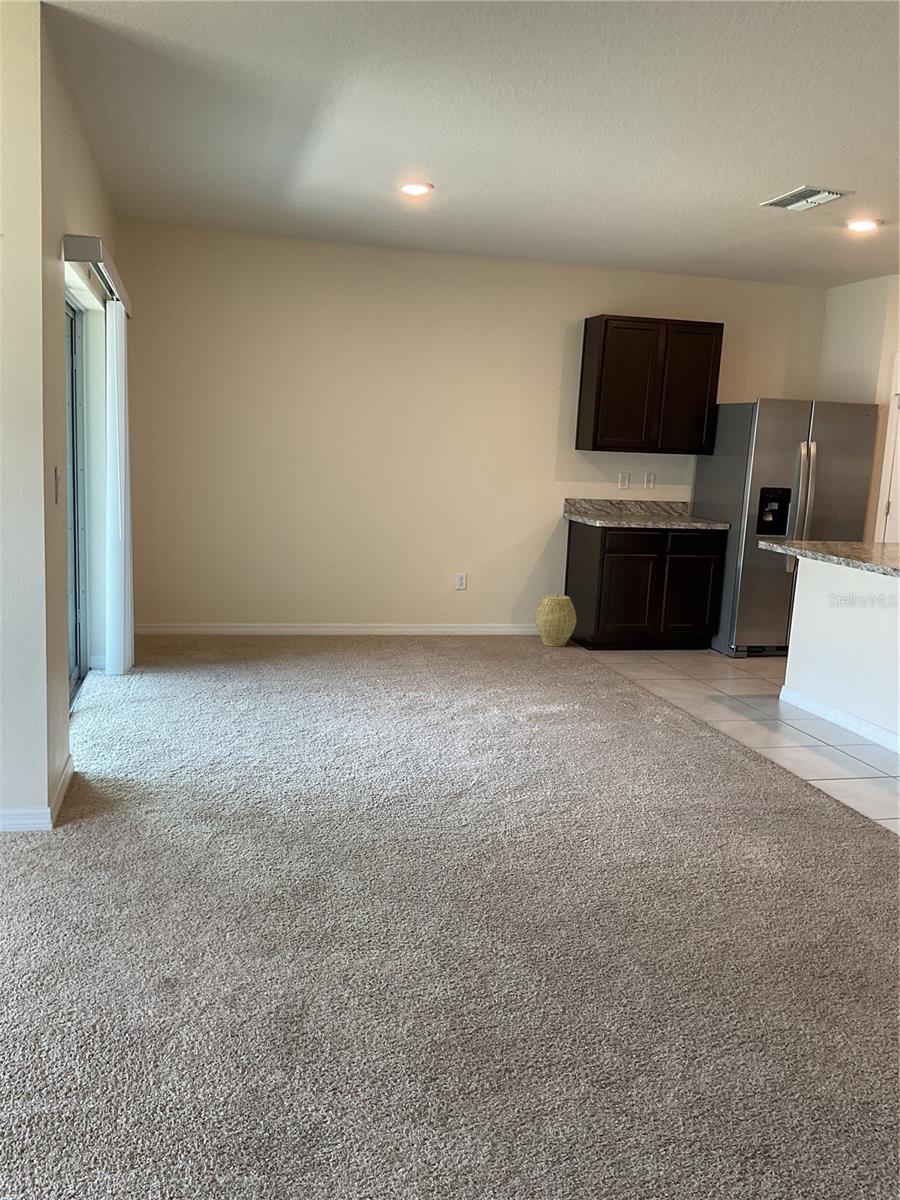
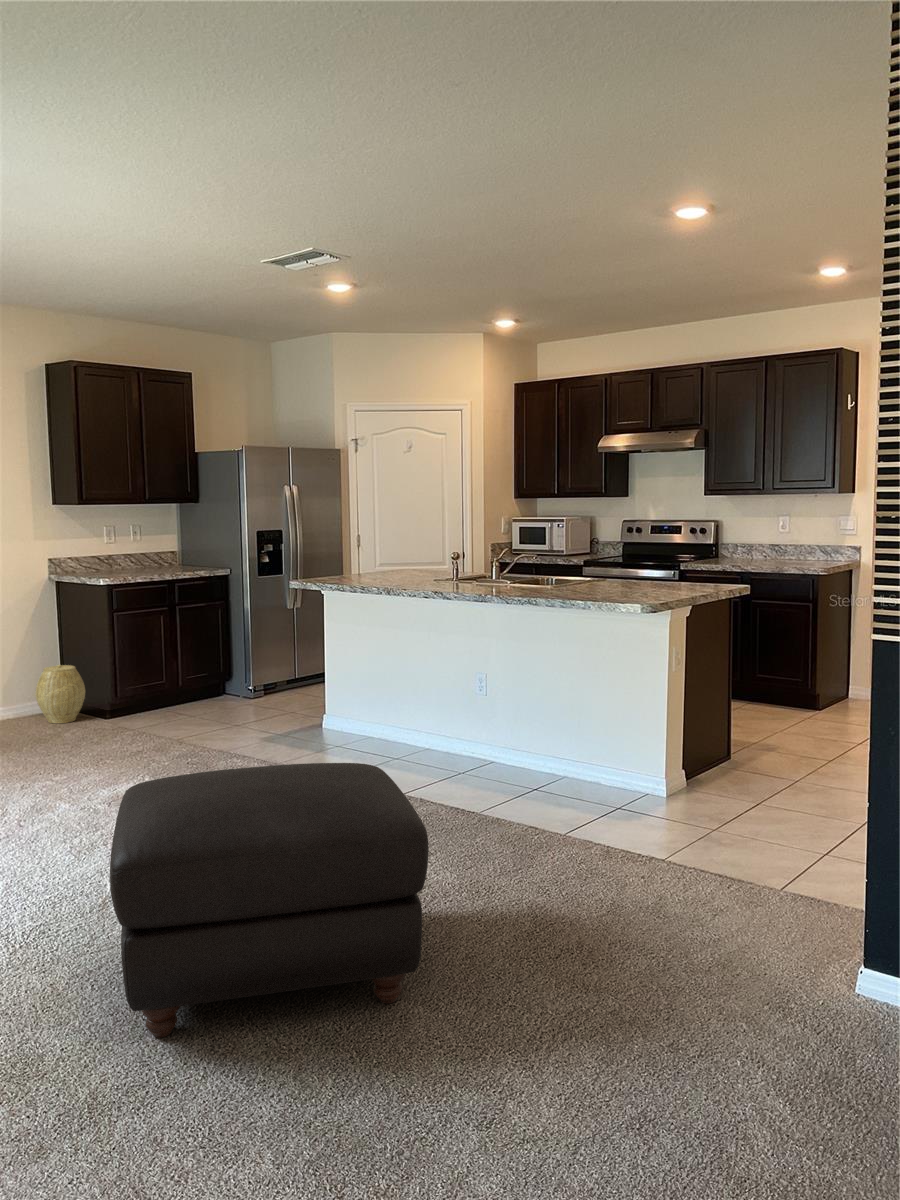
ottoman: none [382,692,692,951] -> present [110,763,429,1038]

